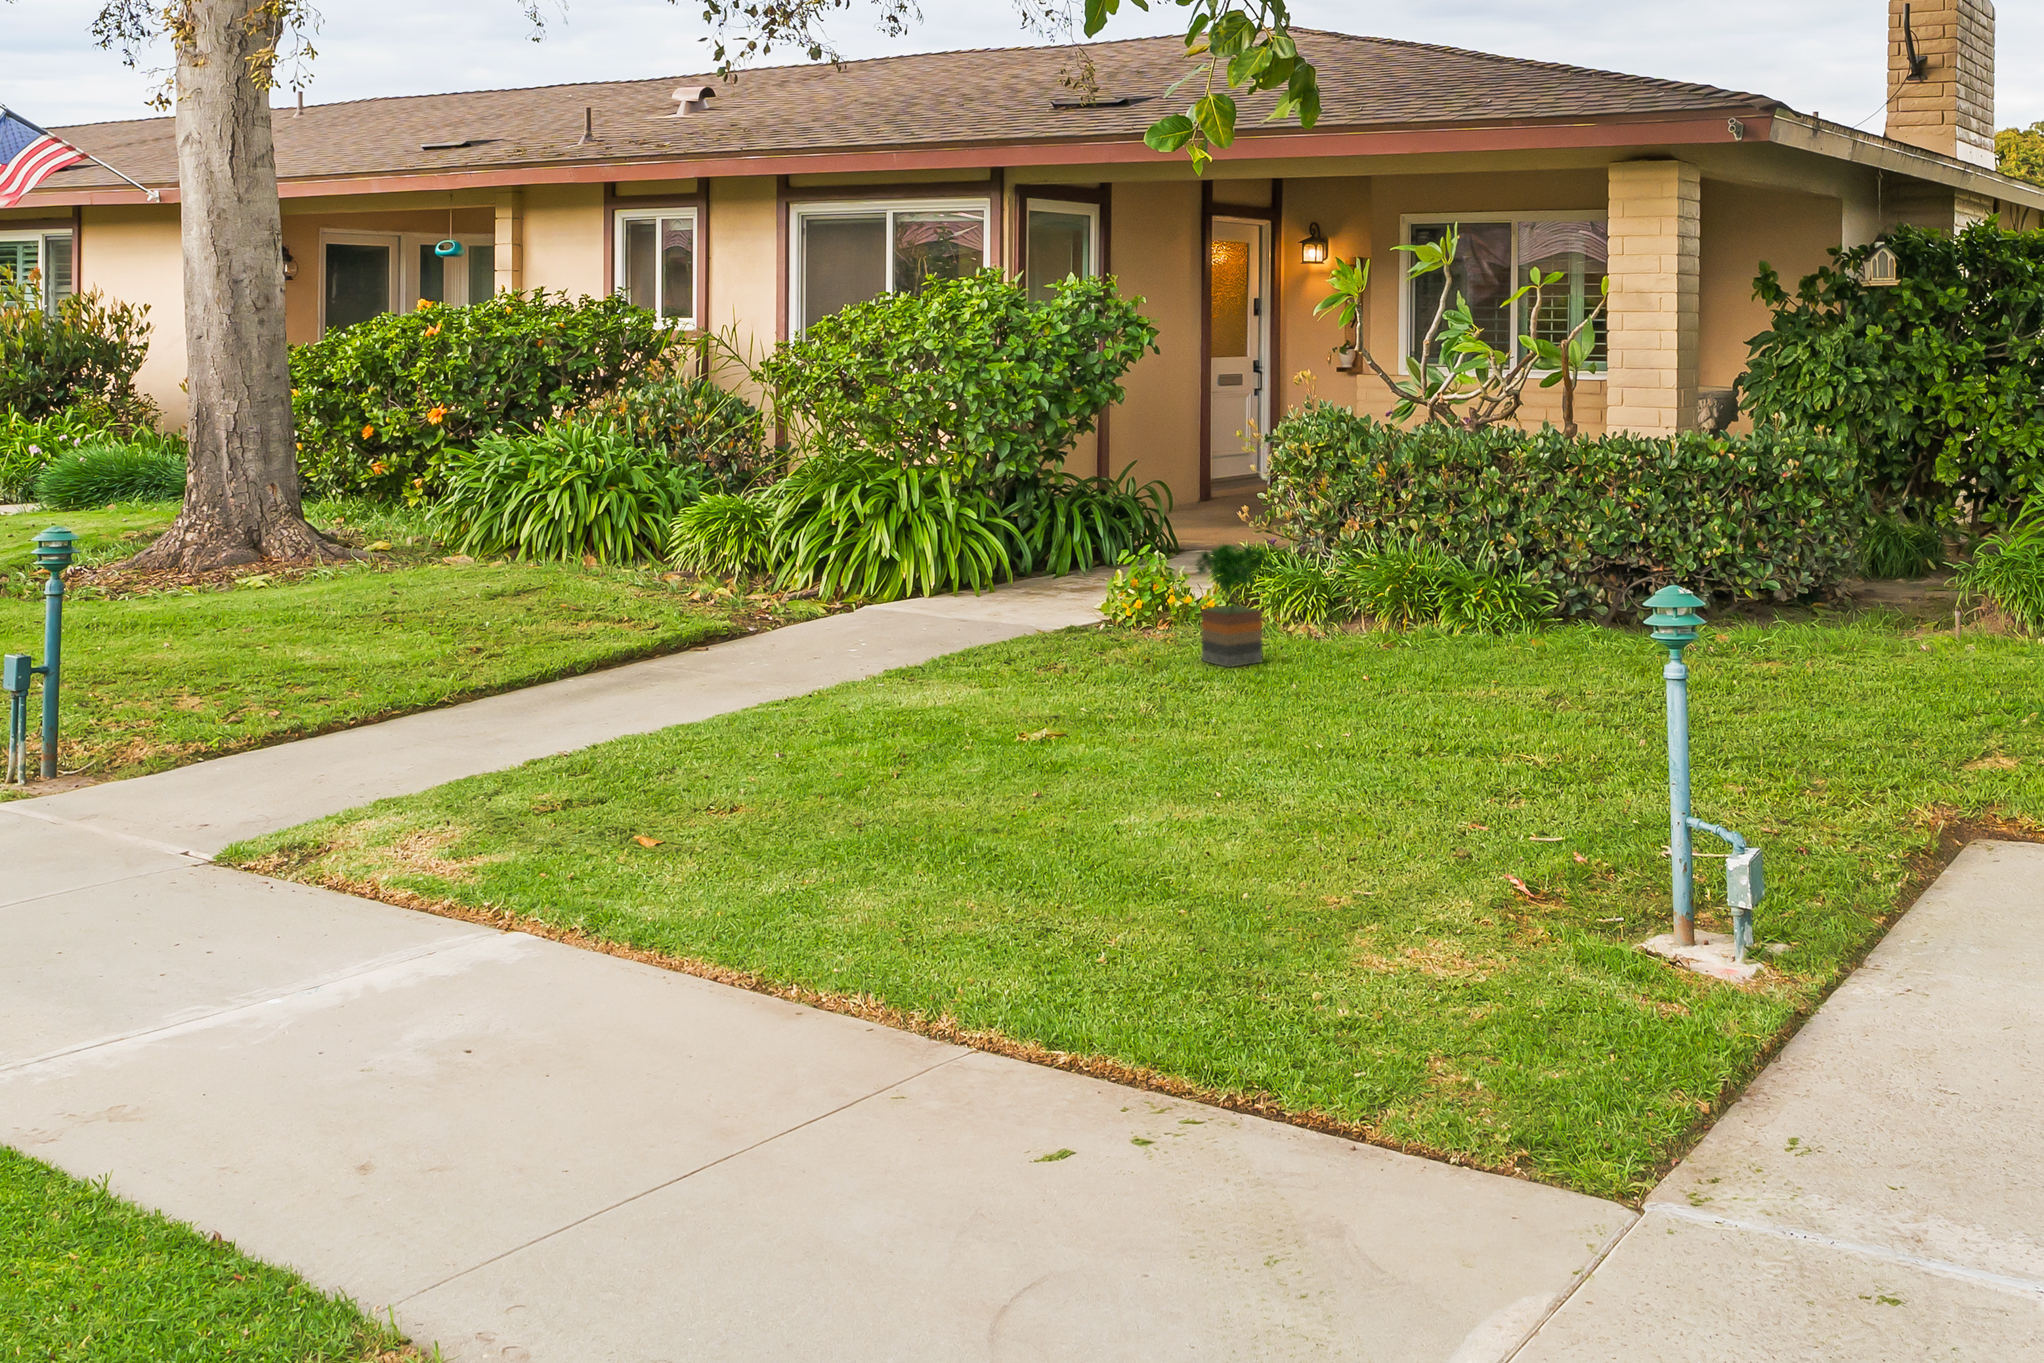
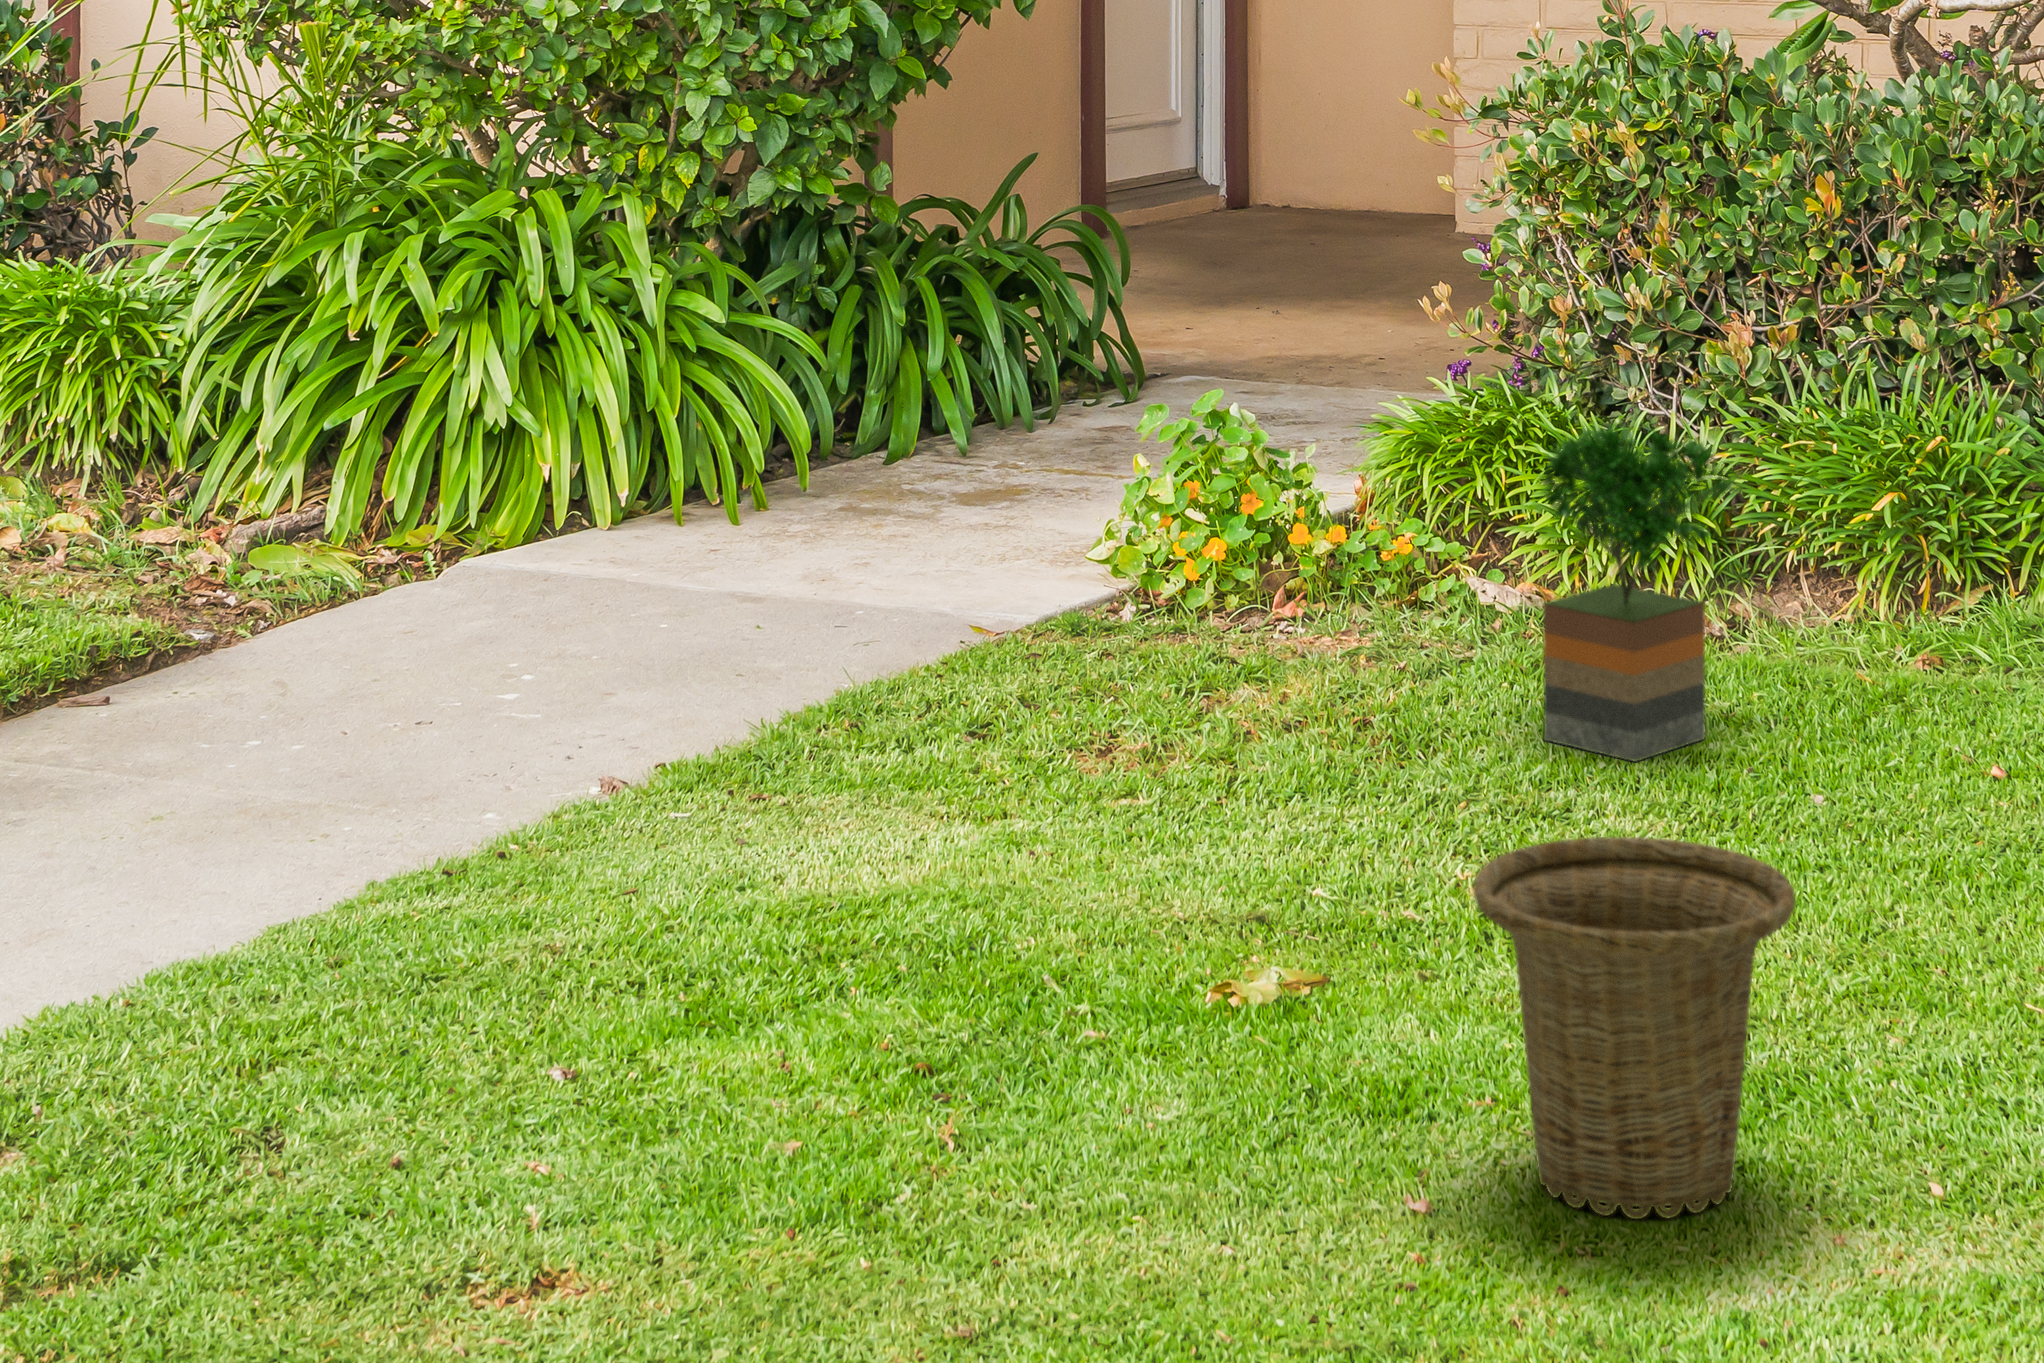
basket: none [1037,649,1145,769] -> present [1474,837,1795,1219]

